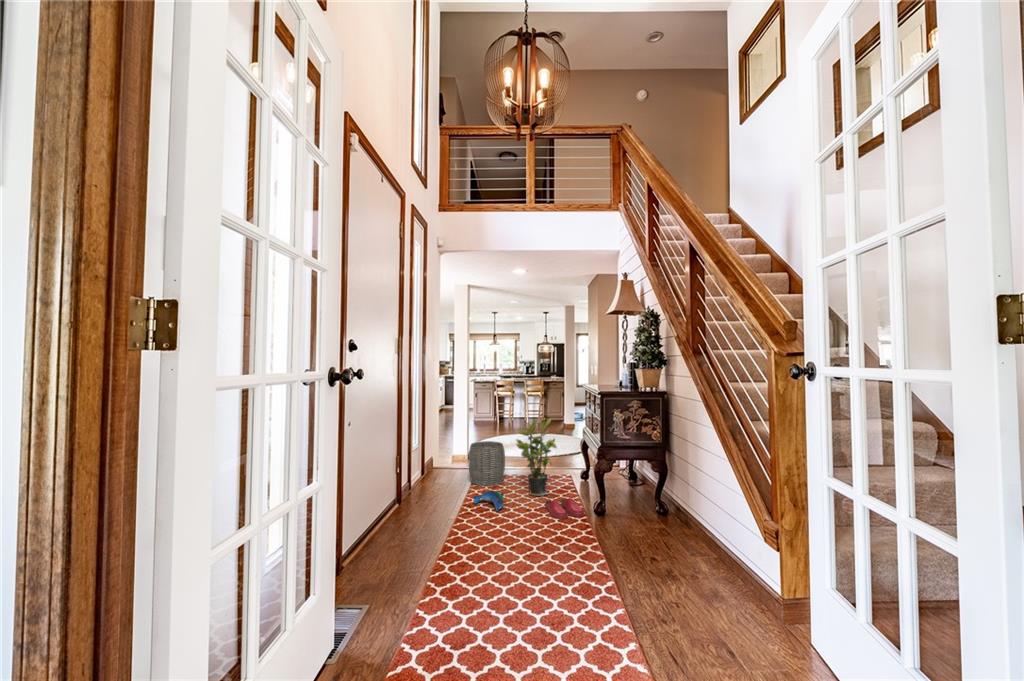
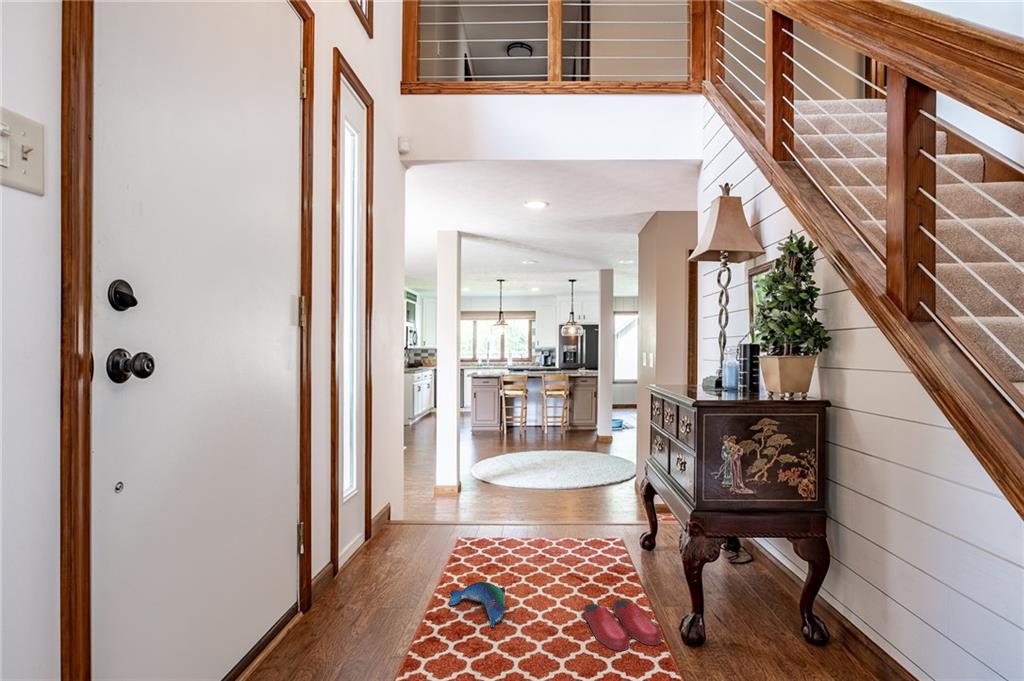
potted plant: present [516,418,557,496] -> none [528,441,603,588]
woven basket: present [468,441,505,486] -> none [447,480,510,561]

